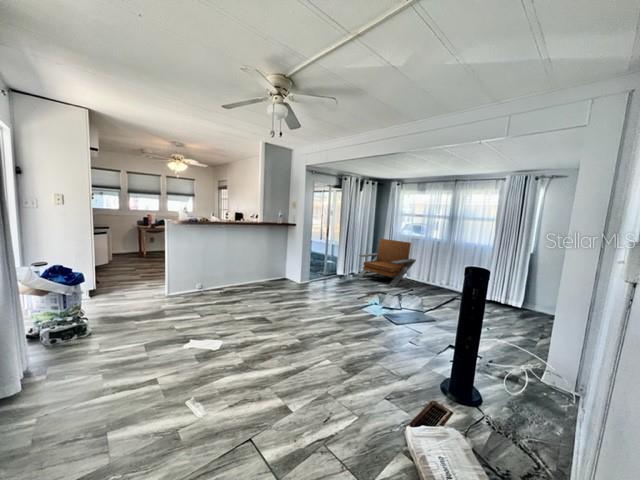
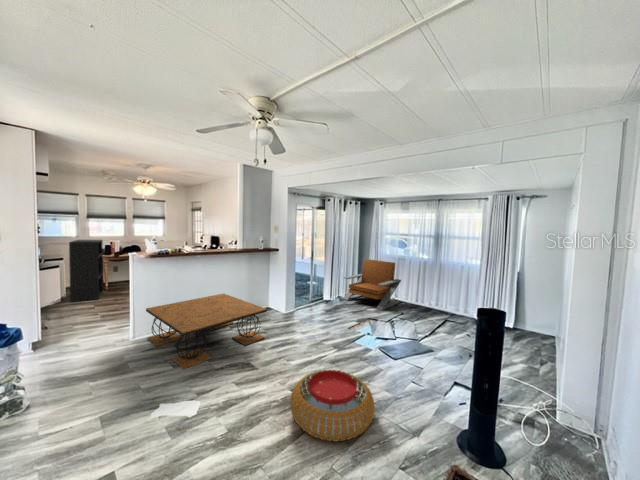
bookshelf: none [113,211,141,265] -> present [69,240,103,302]
coffee table: none [178,262,283,319] -> present [146,294,267,369]
pouf: none [297,324,370,376] -> present [290,370,375,441]

